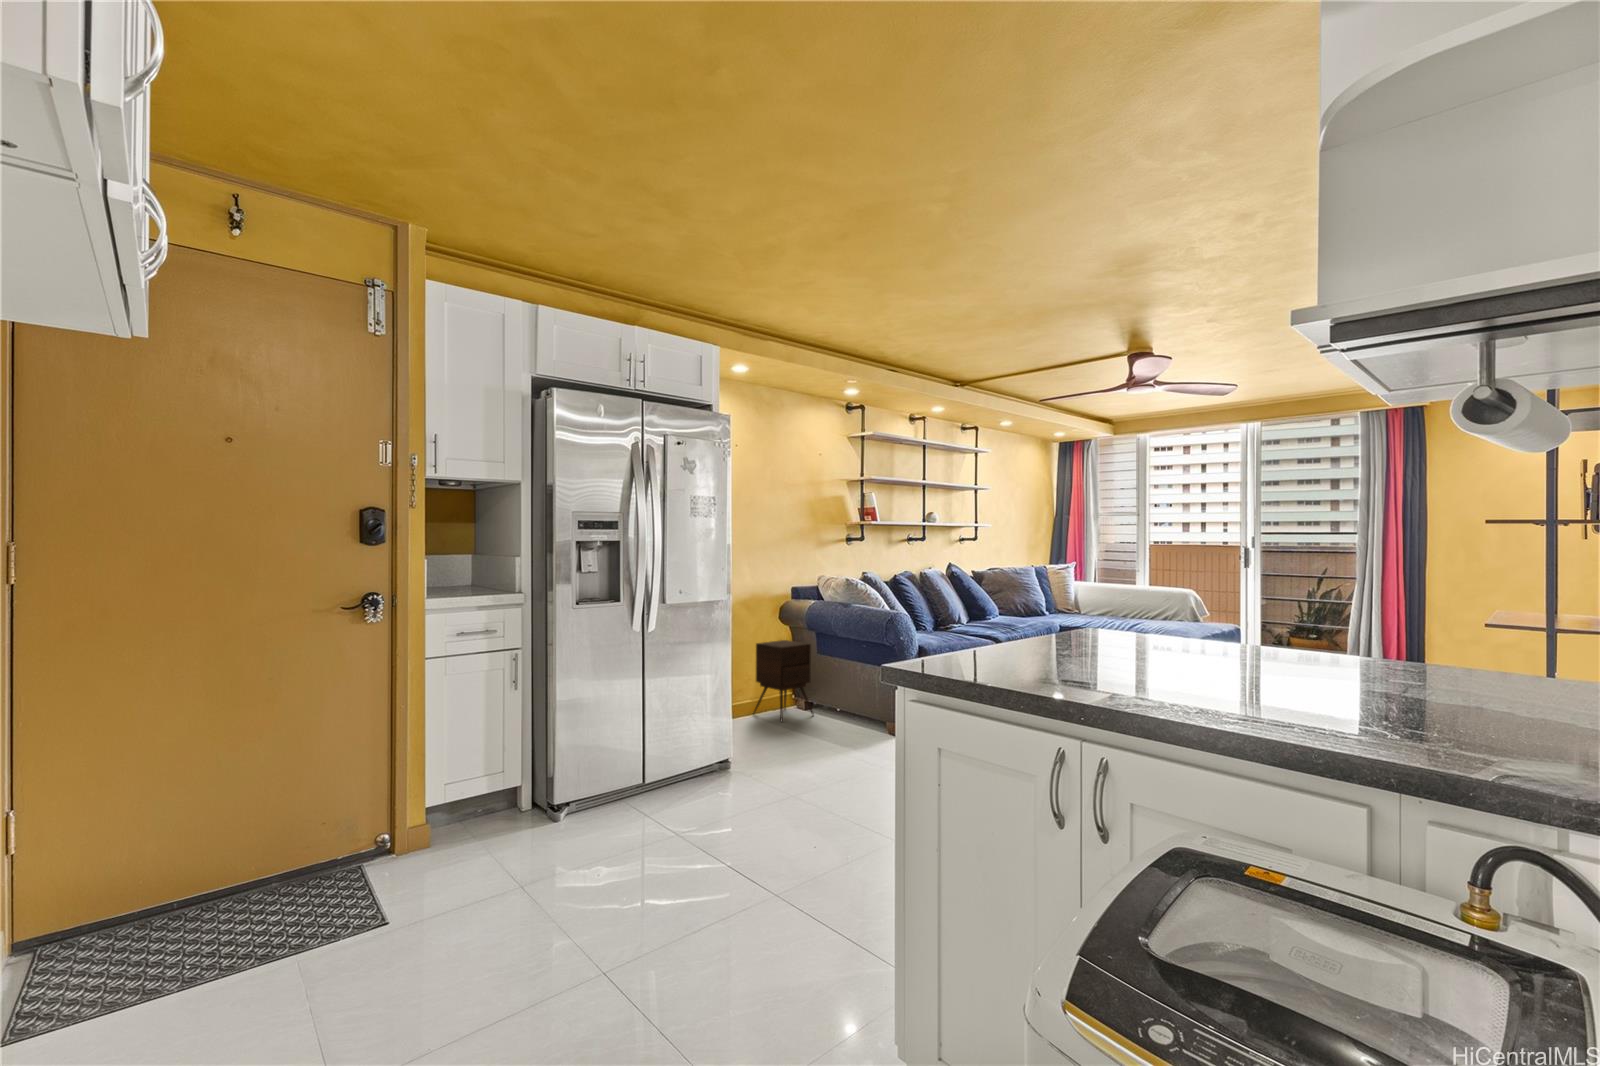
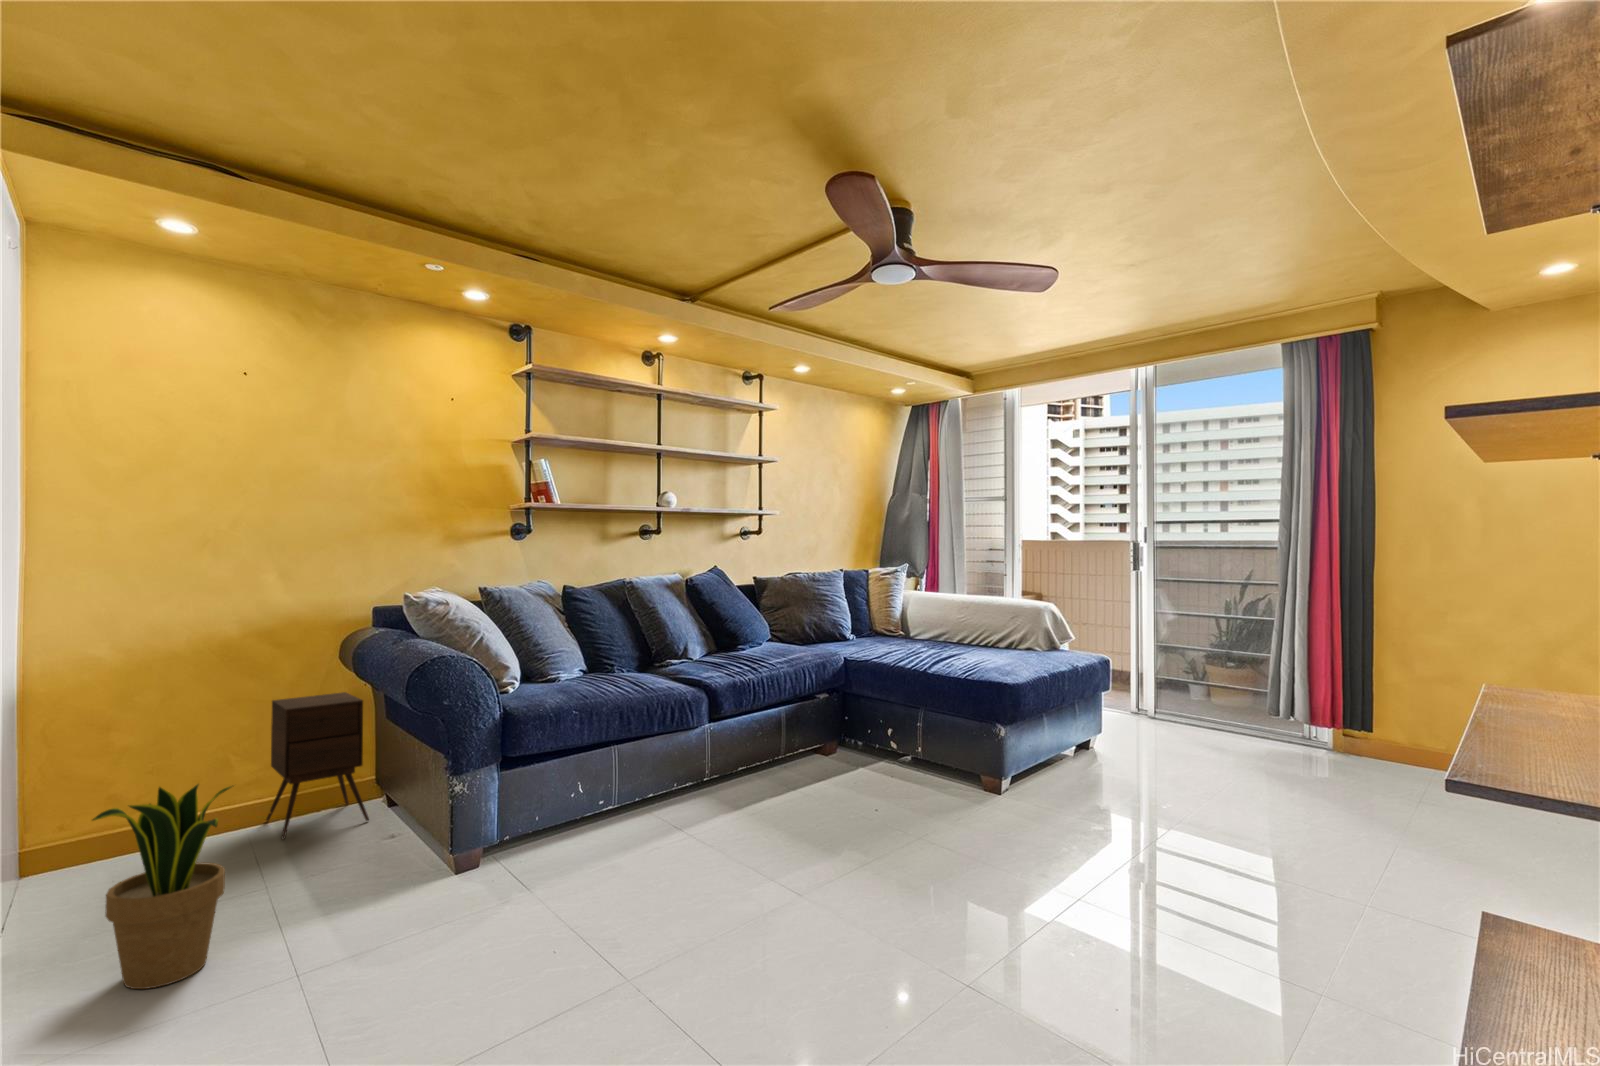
potted plant: none [807,676,859,771] -> present [93,784,231,989]

